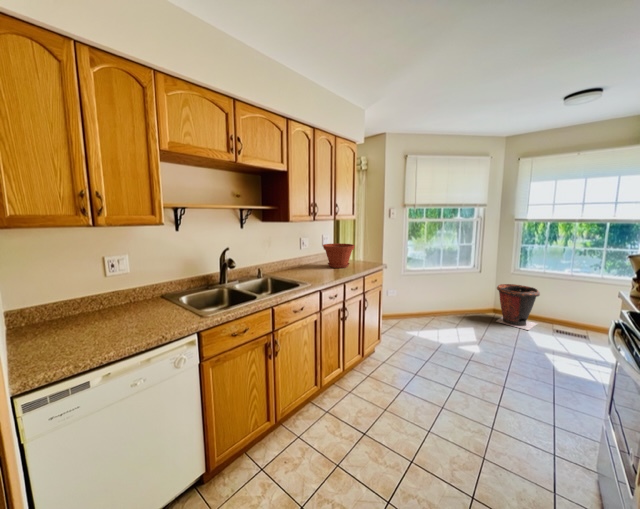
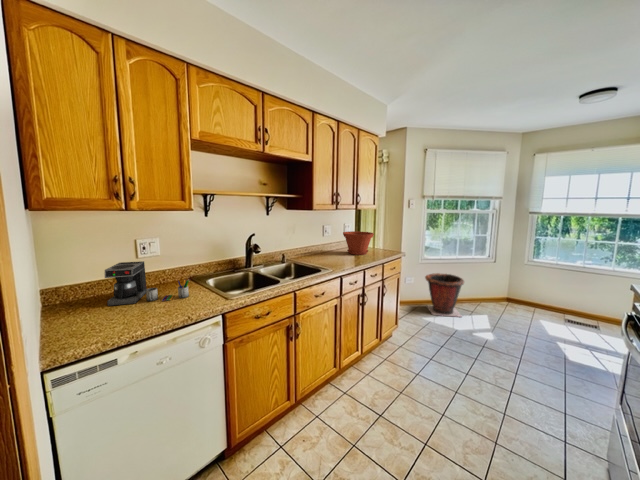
coffee maker: none [69,281,162,329] -> present [105,261,190,306]
trash can: present [496,284,540,330] -> present [425,273,464,317]

